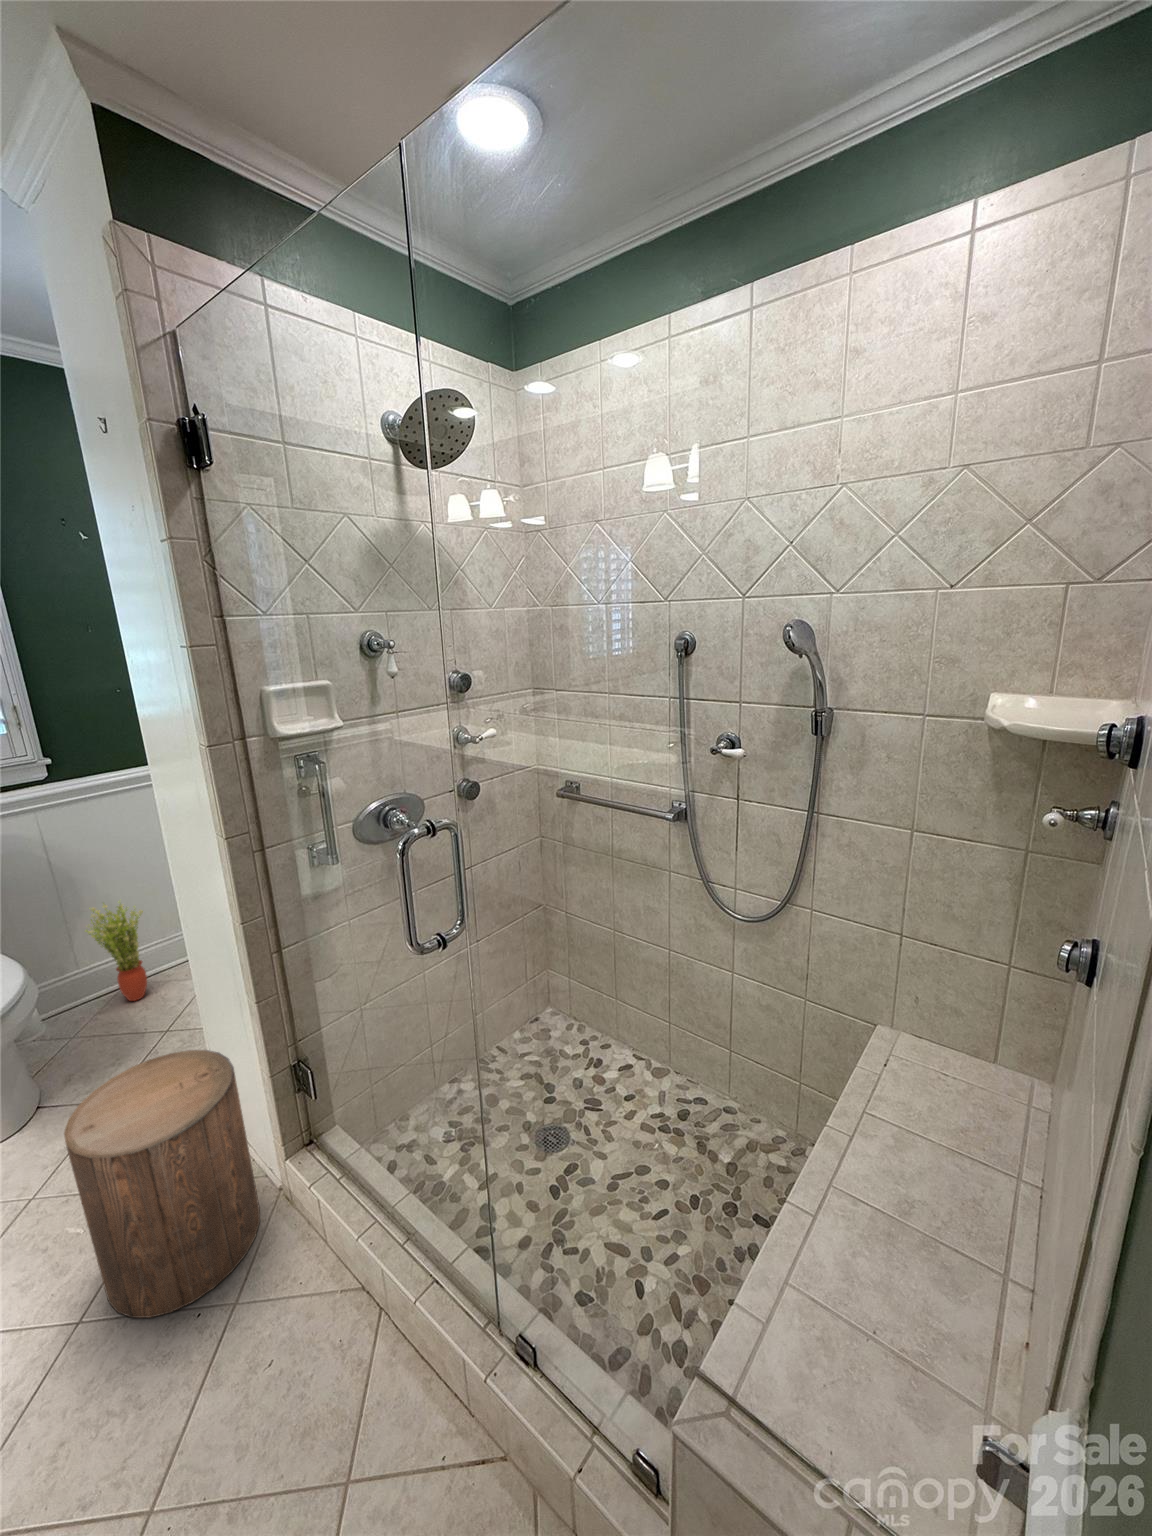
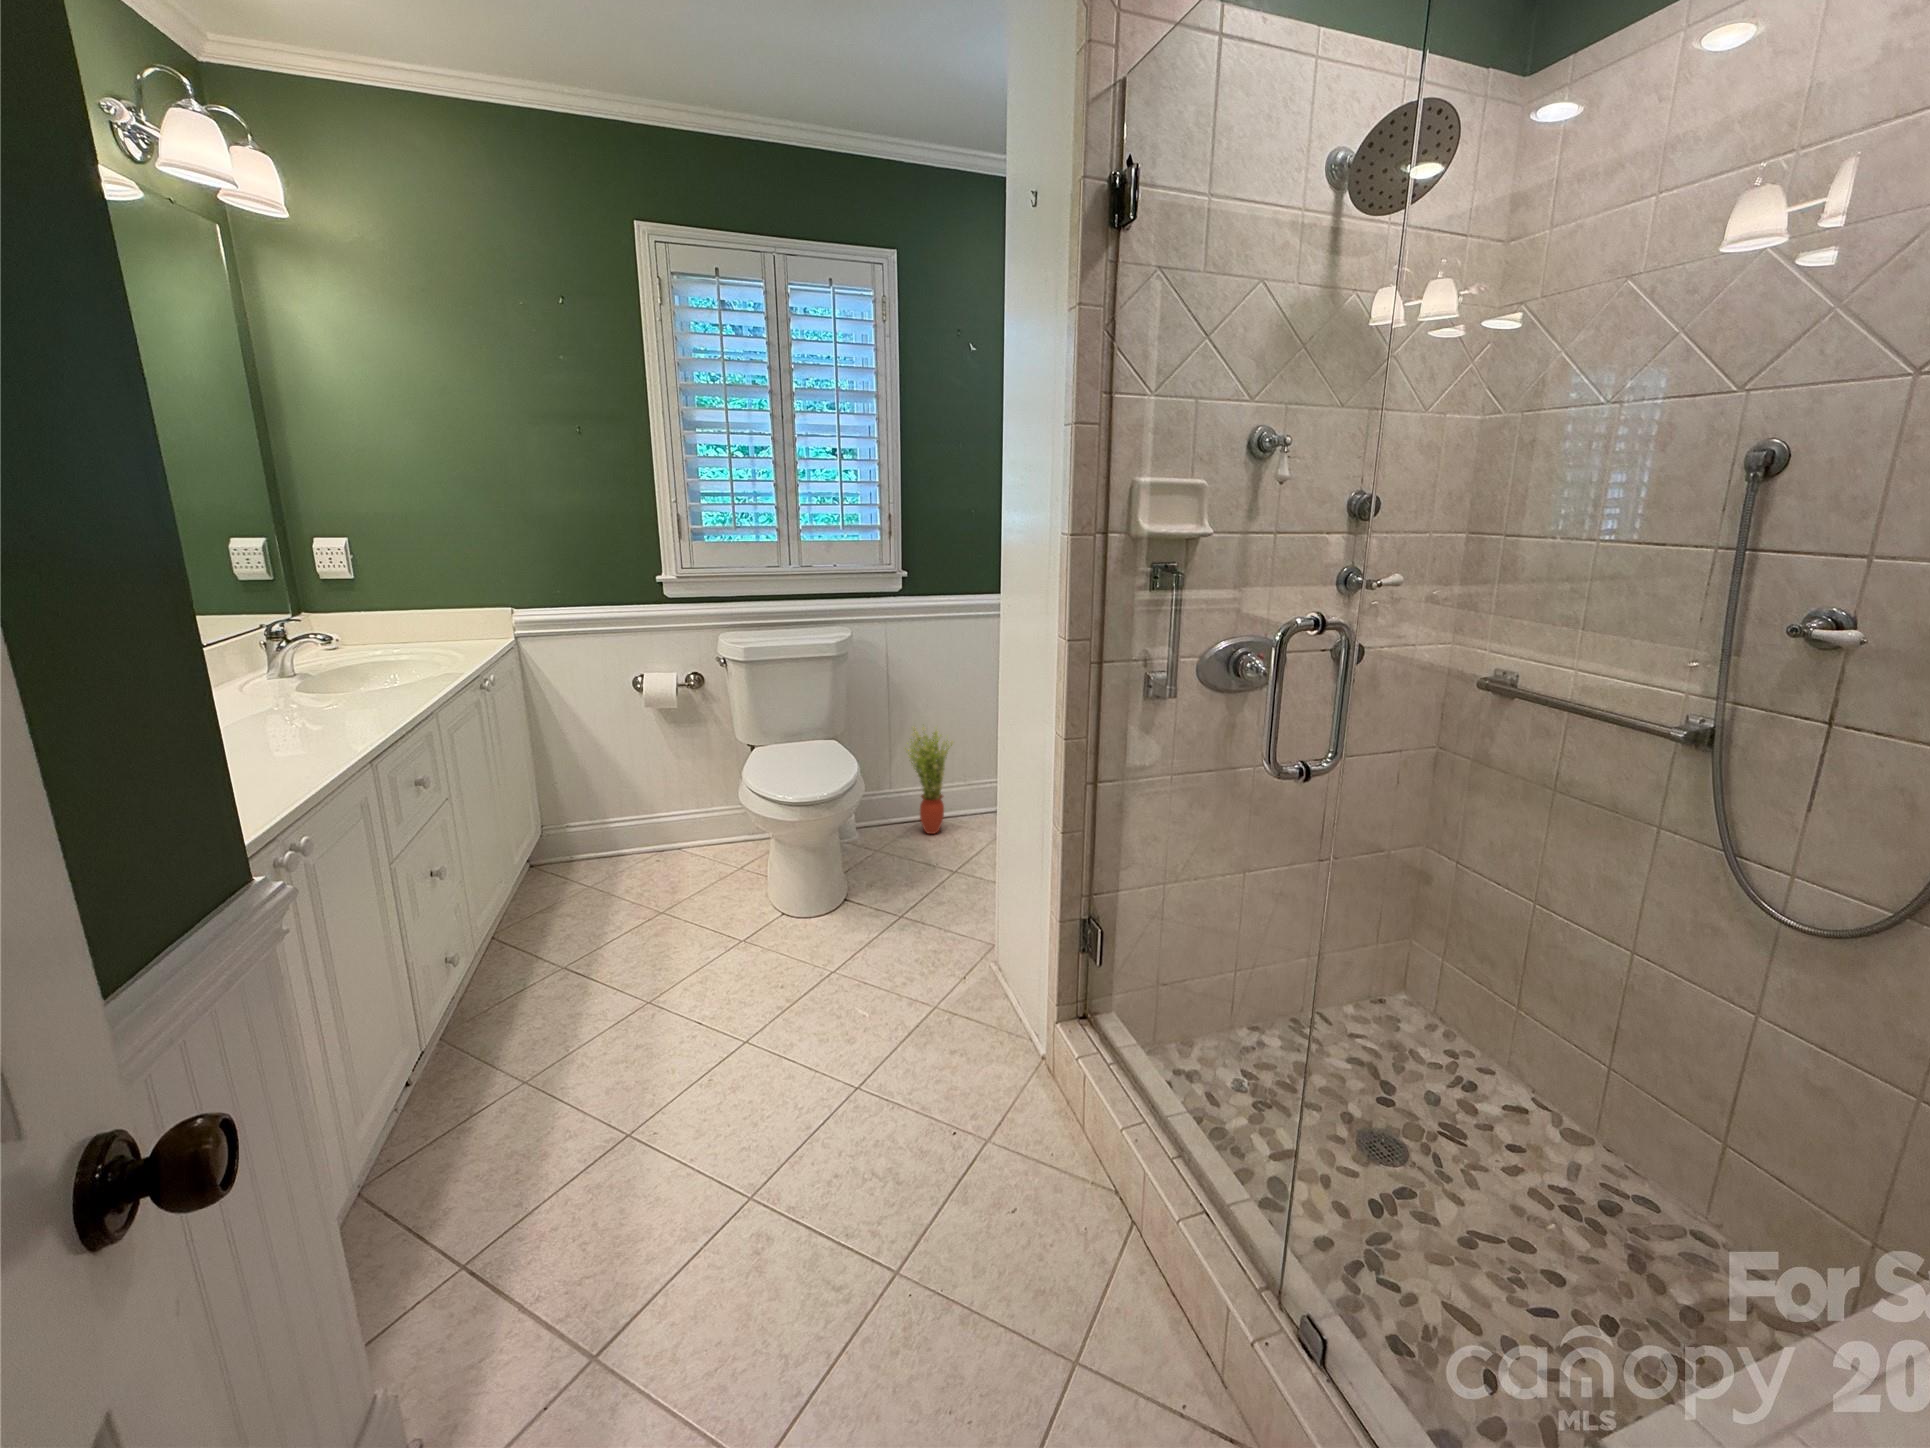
stool: present [64,1050,260,1318] -> none [880,864,1027,1118]

